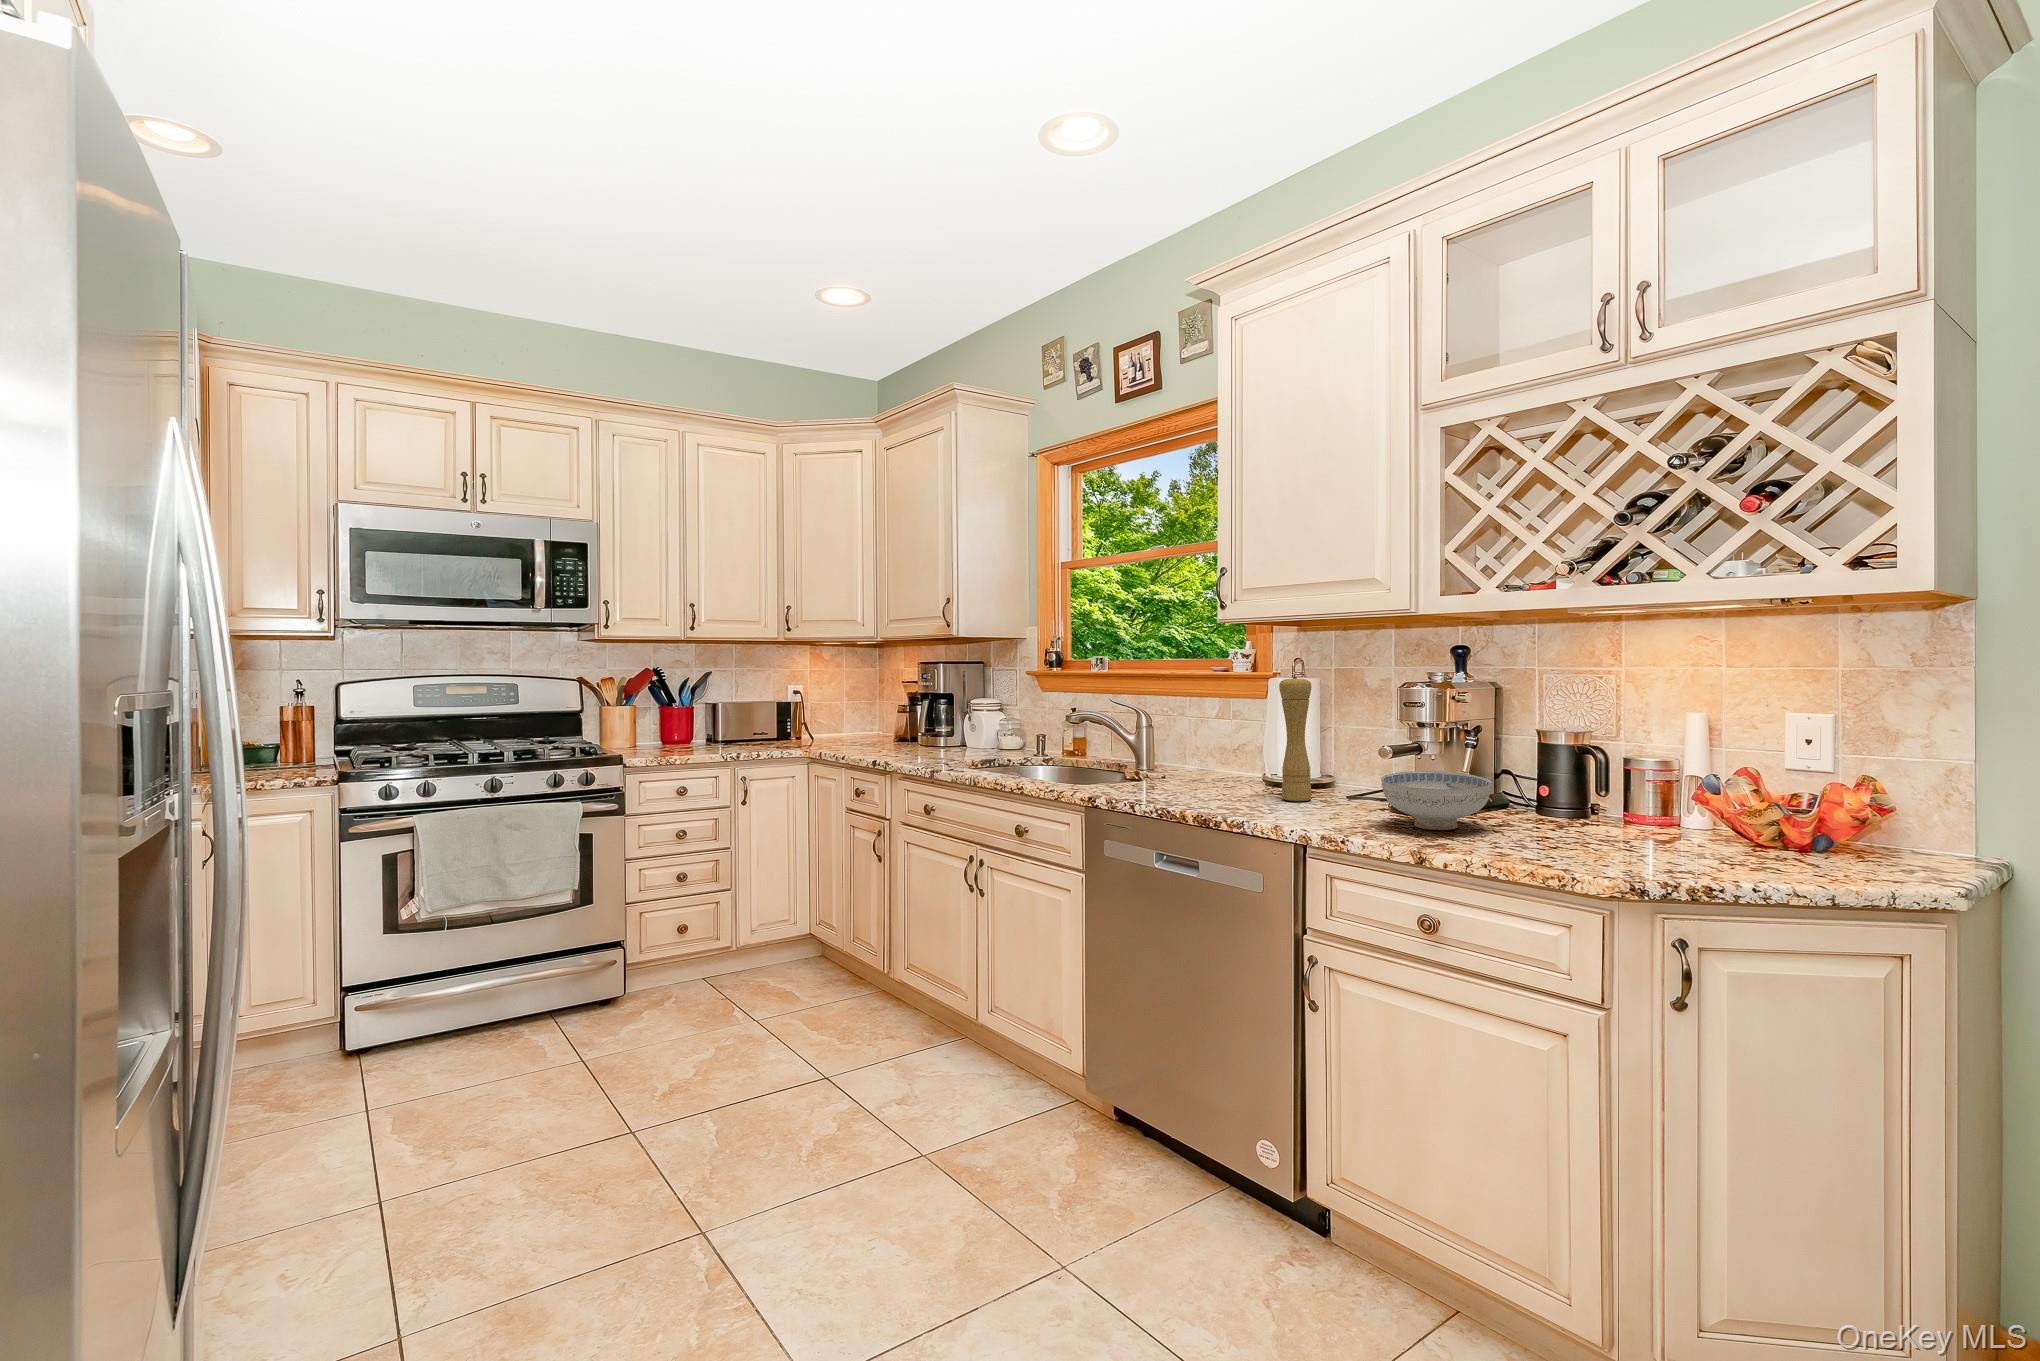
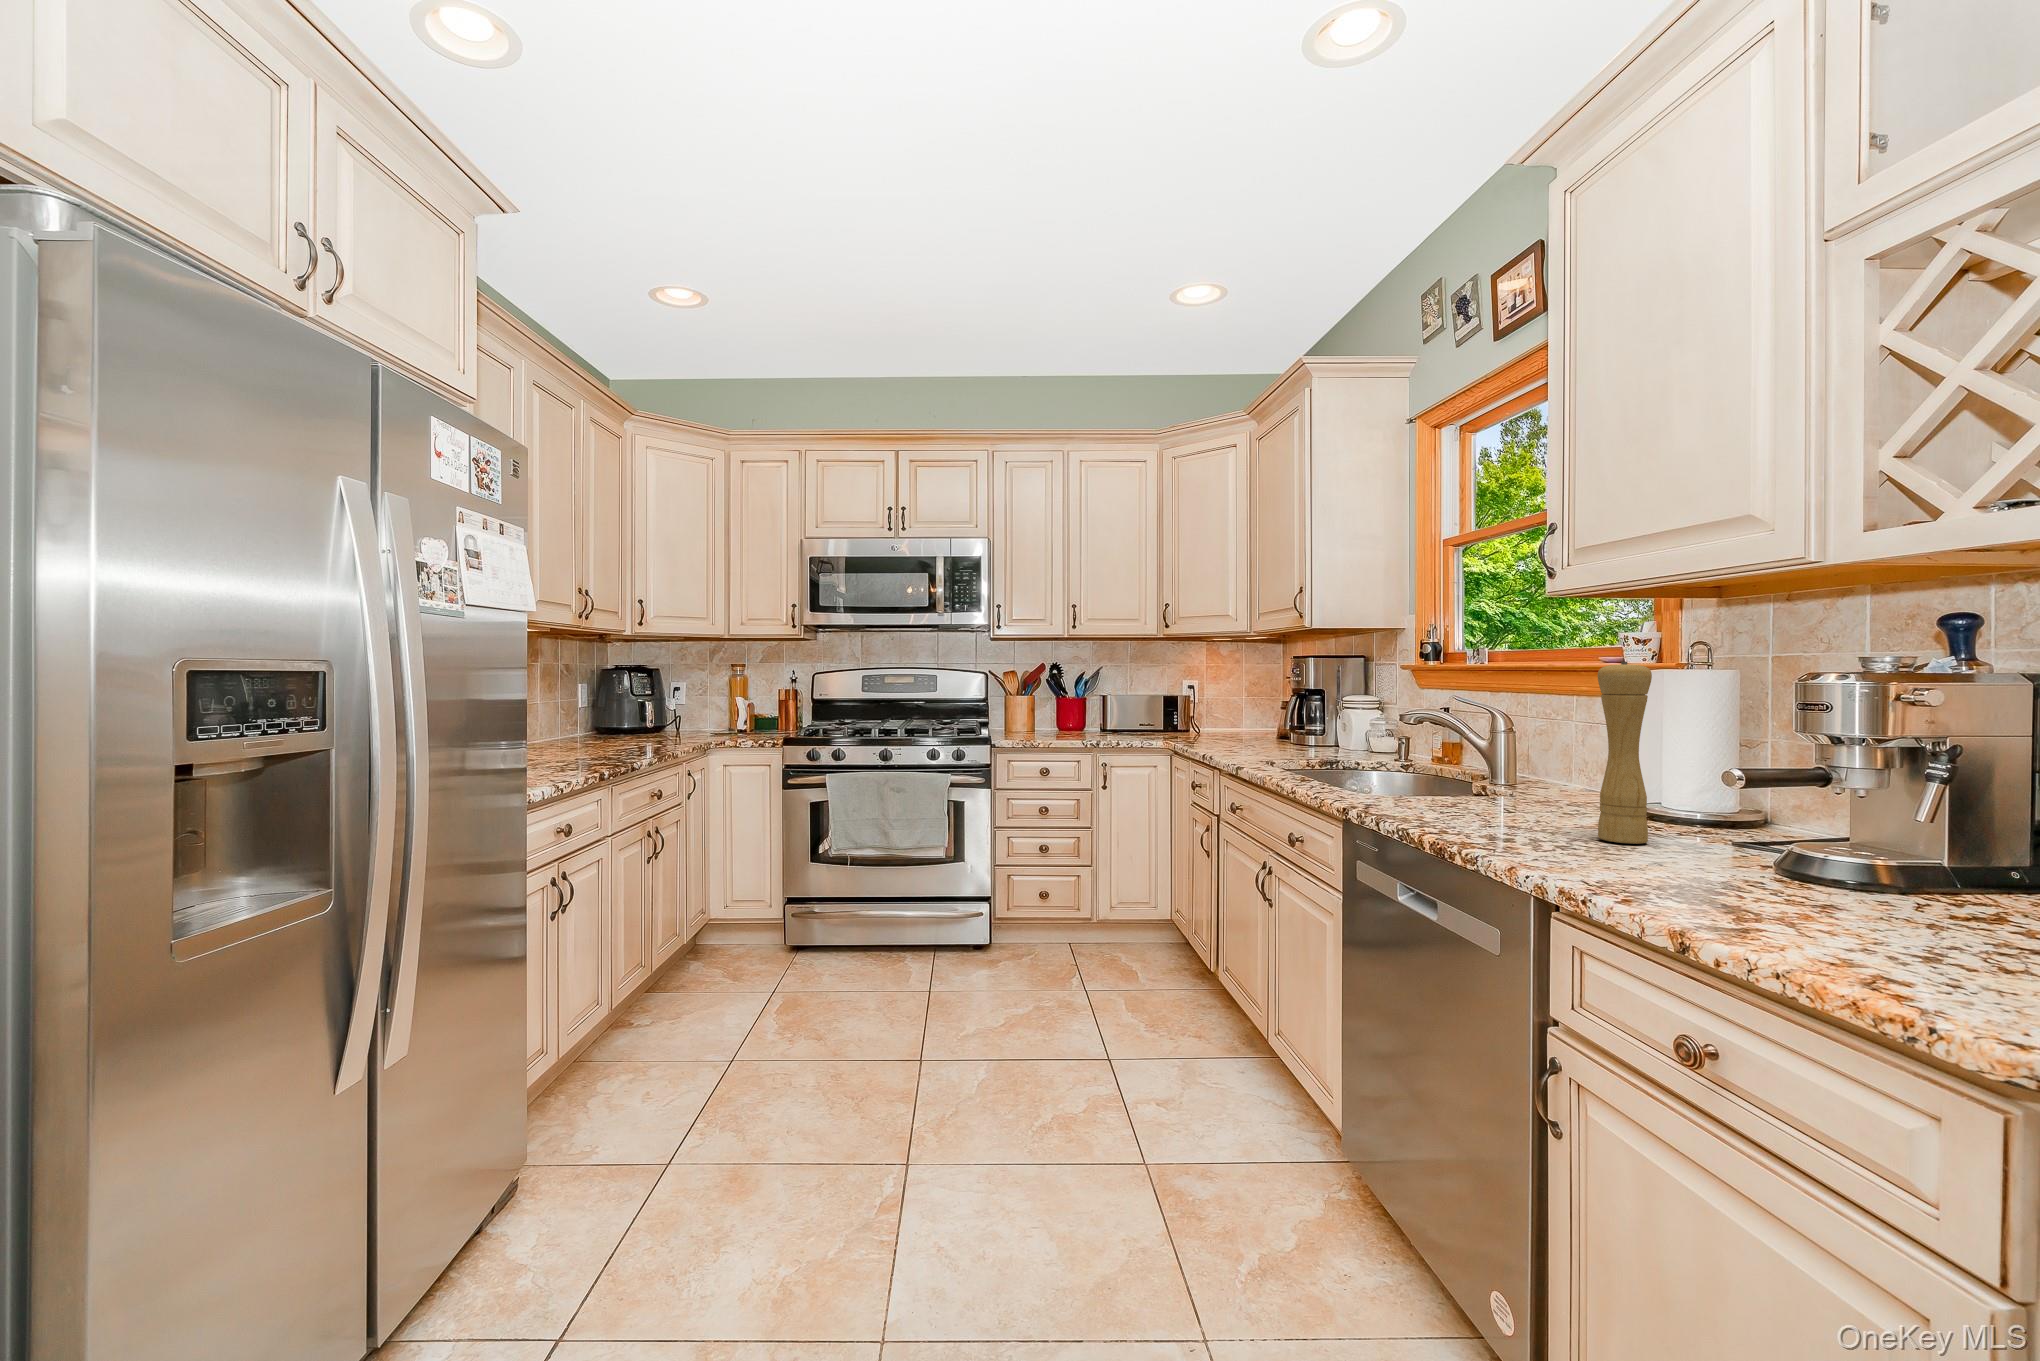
ceramic bowl: present [1381,771,1492,830] -> none [1686,810,1915,912]

